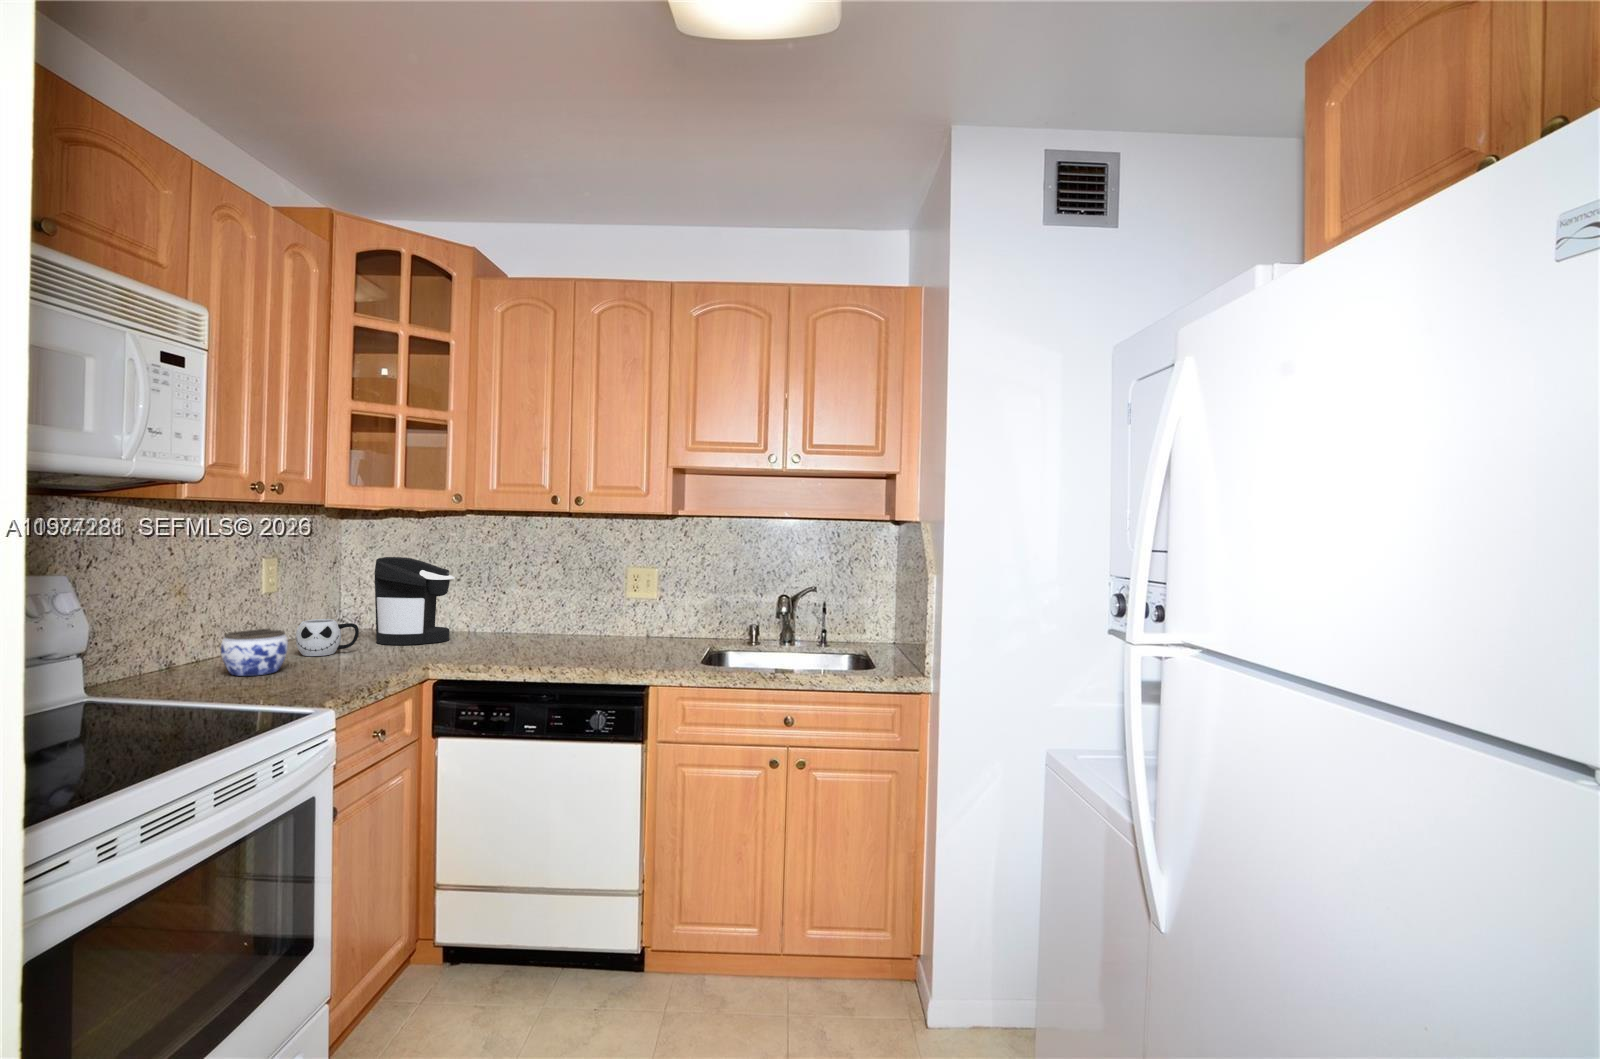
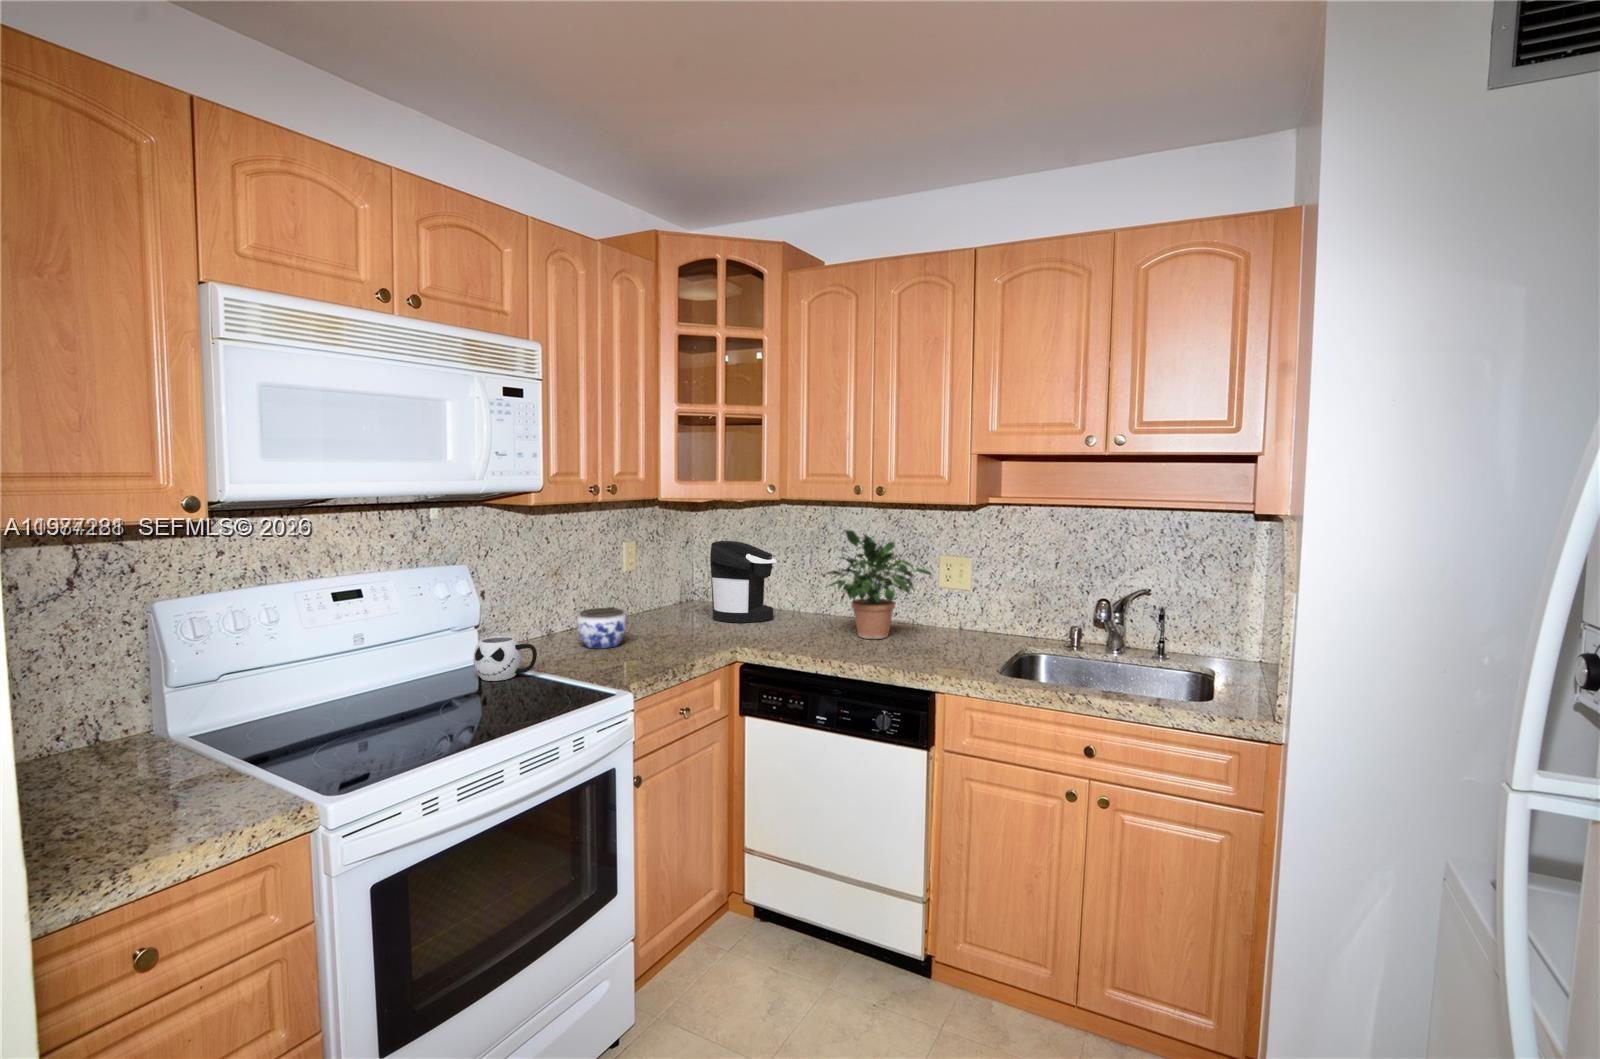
potted plant: none [515,540,633,649] -> present [827,530,932,639]
mug: present [296,619,359,656] -> present [473,636,537,681]

